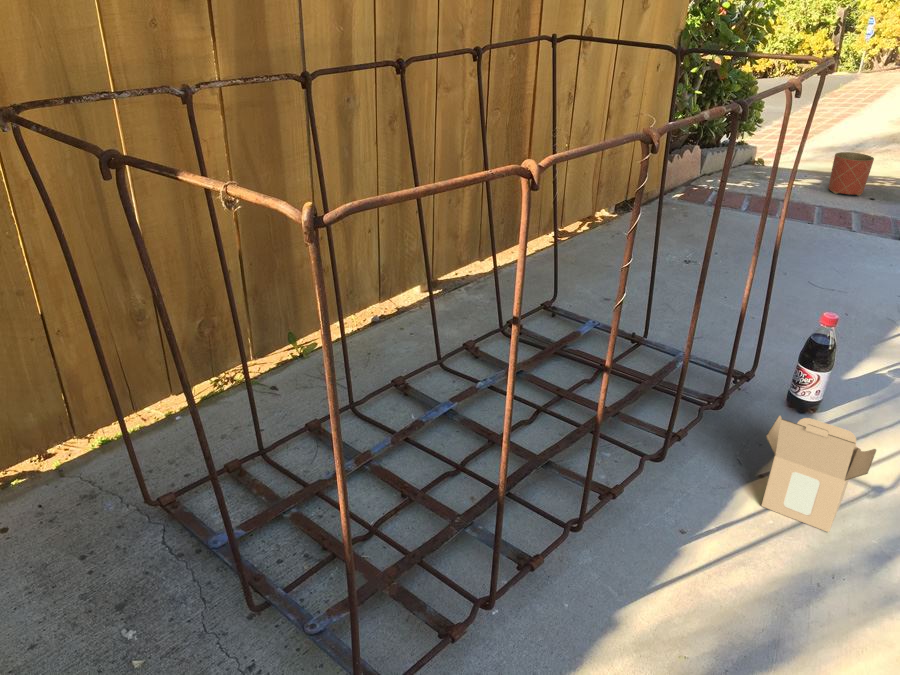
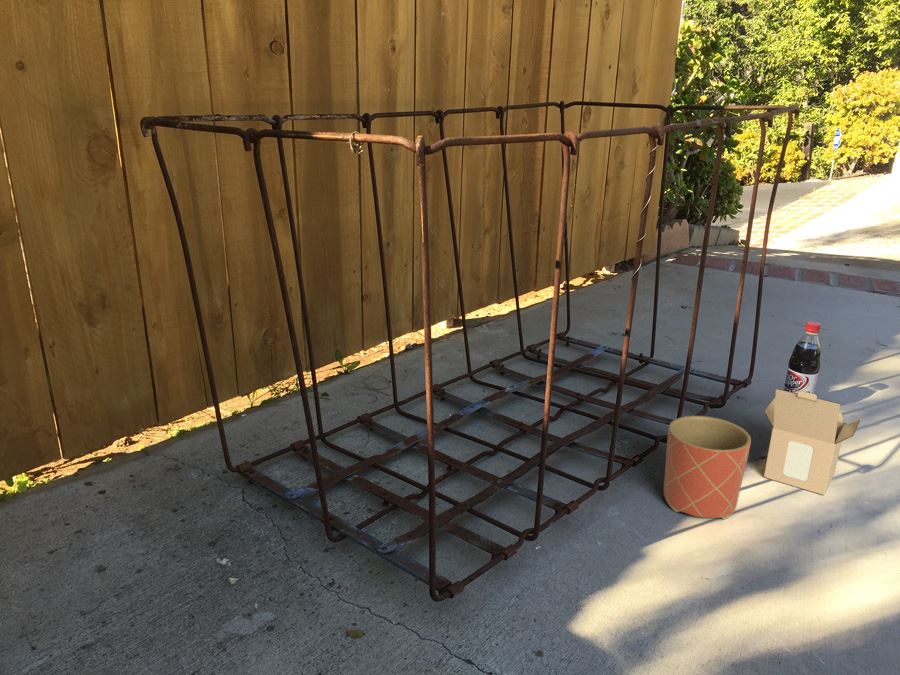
planter: present [828,152,874,196] -> present [664,416,751,519]

